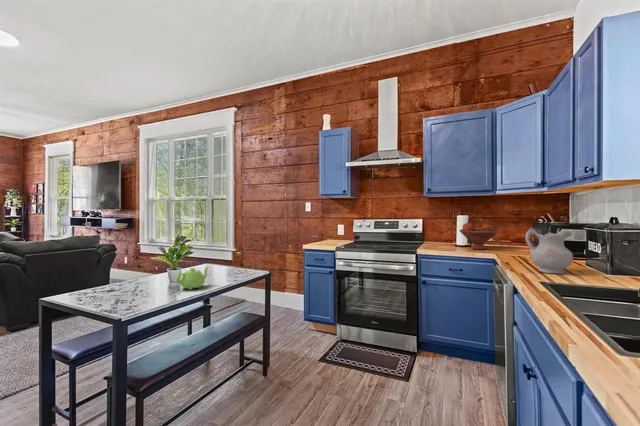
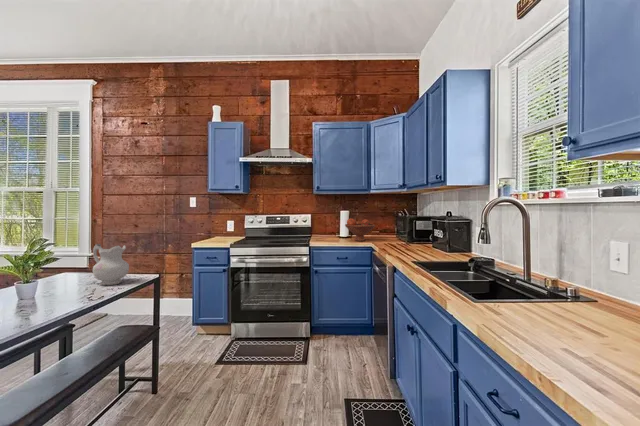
ceramic pitcher: present [526,228,573,274] -> present [93,244,129,285]
teapot: present [176,267,208,290] -> none [41,272,89,303]

